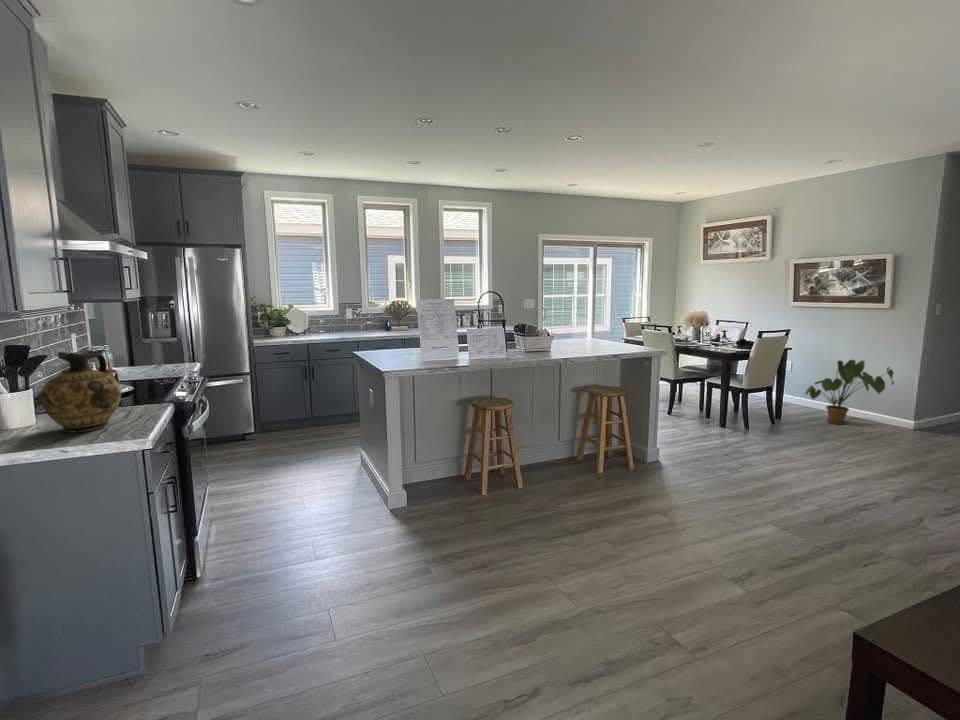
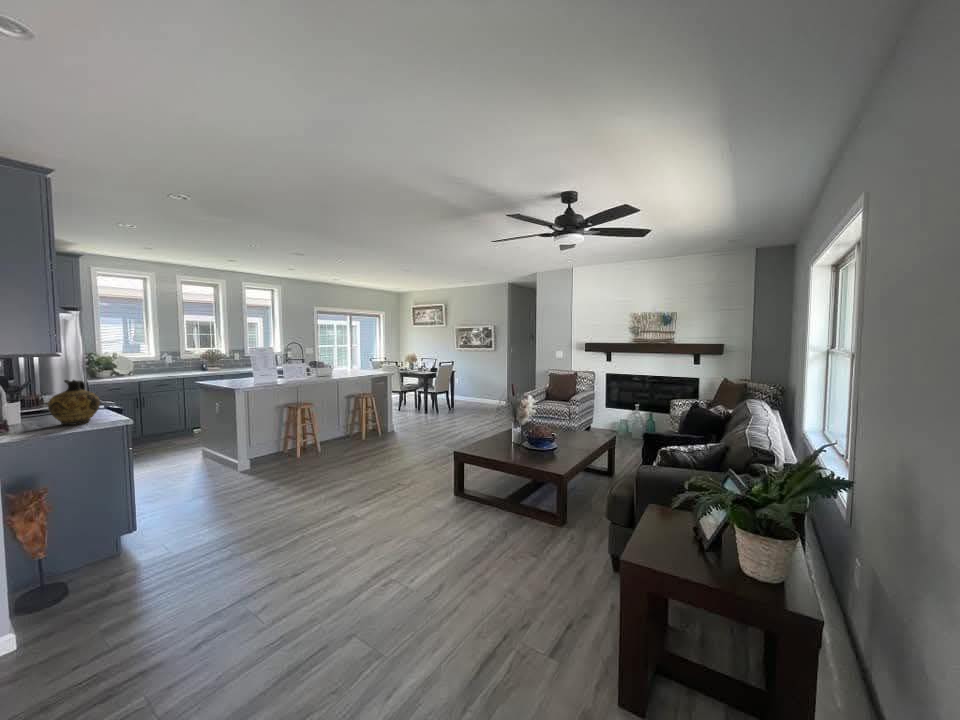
house plant: present [806,360,894,424] -> none [463,375,497,406]

